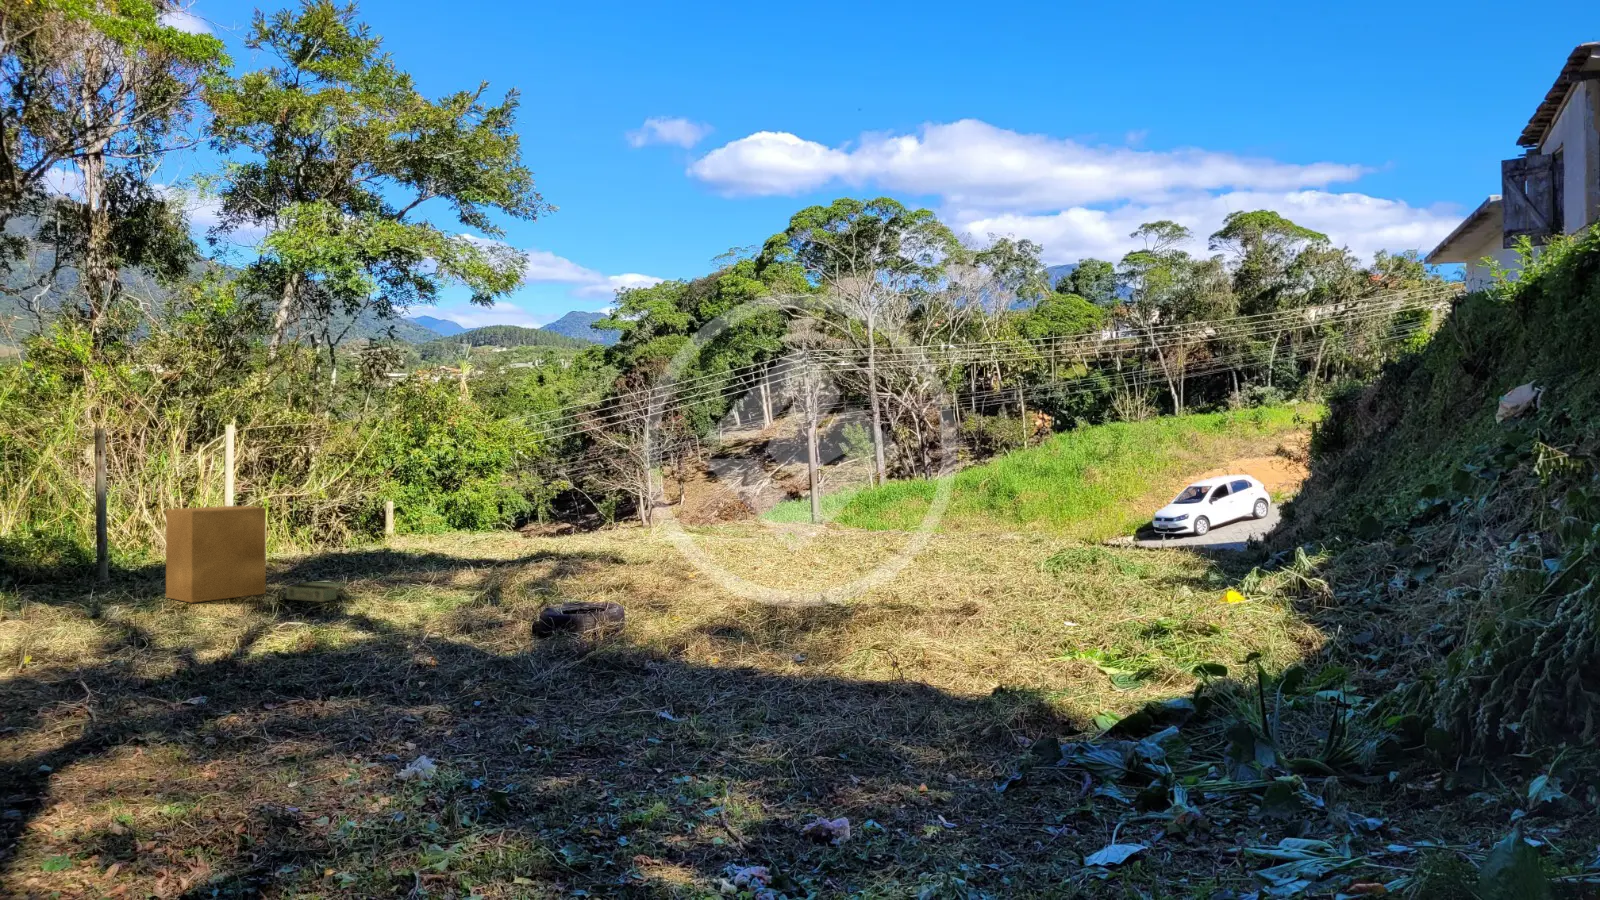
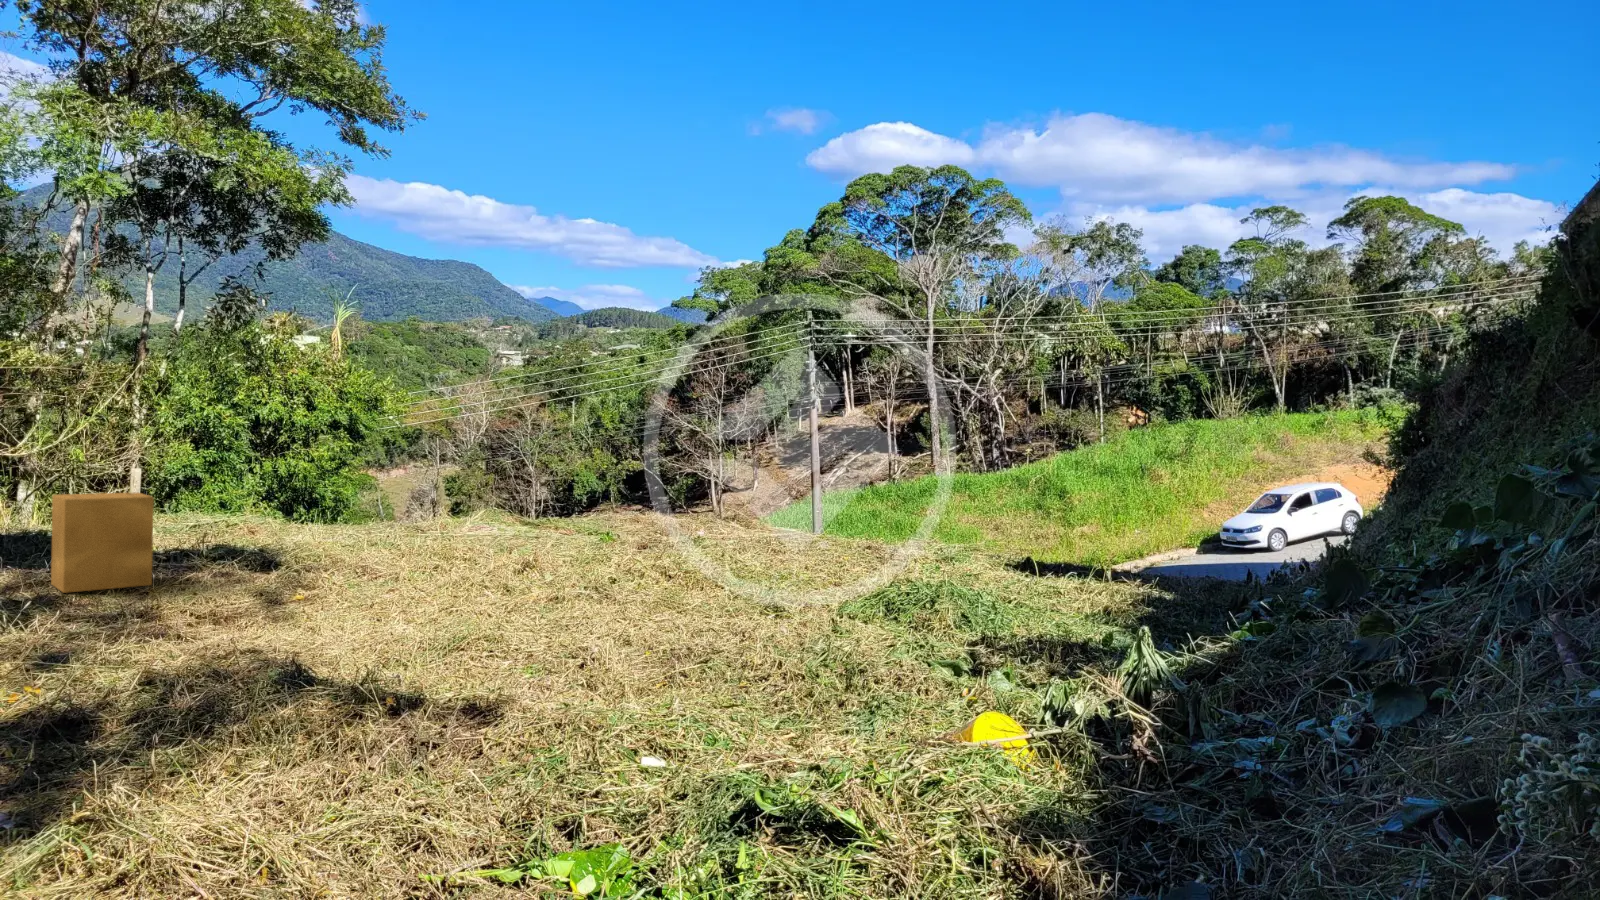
toolbox: present [286,581,348,602] -> none [160,575,224,600]

